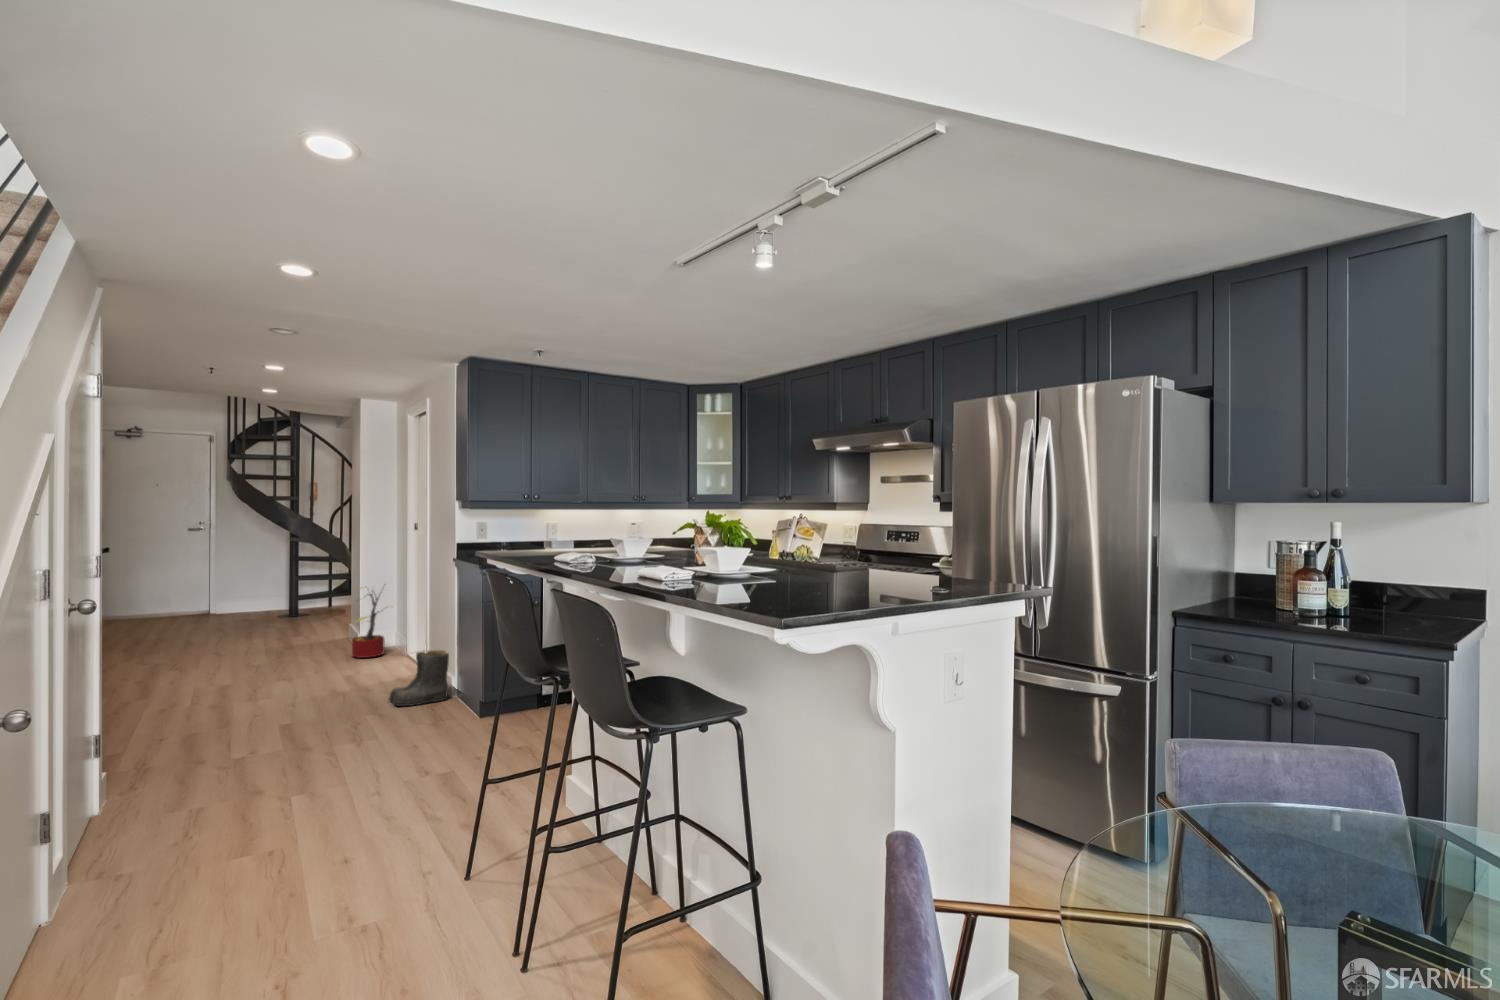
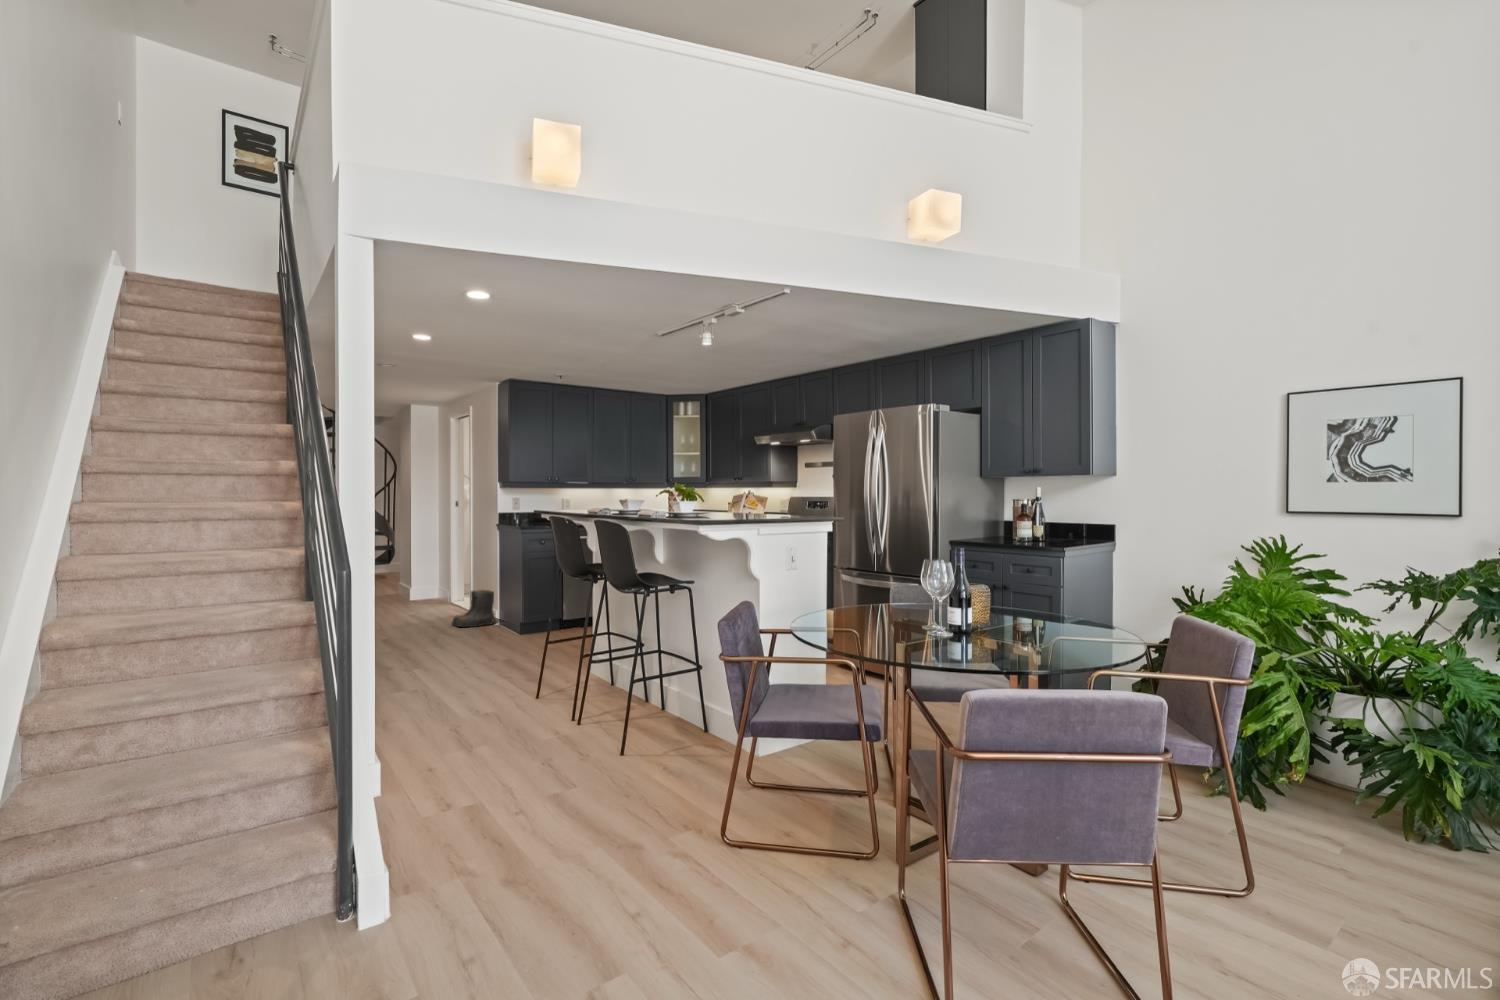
decorative plant: present [352,591,385,658] -> none [410,547,438,603]

